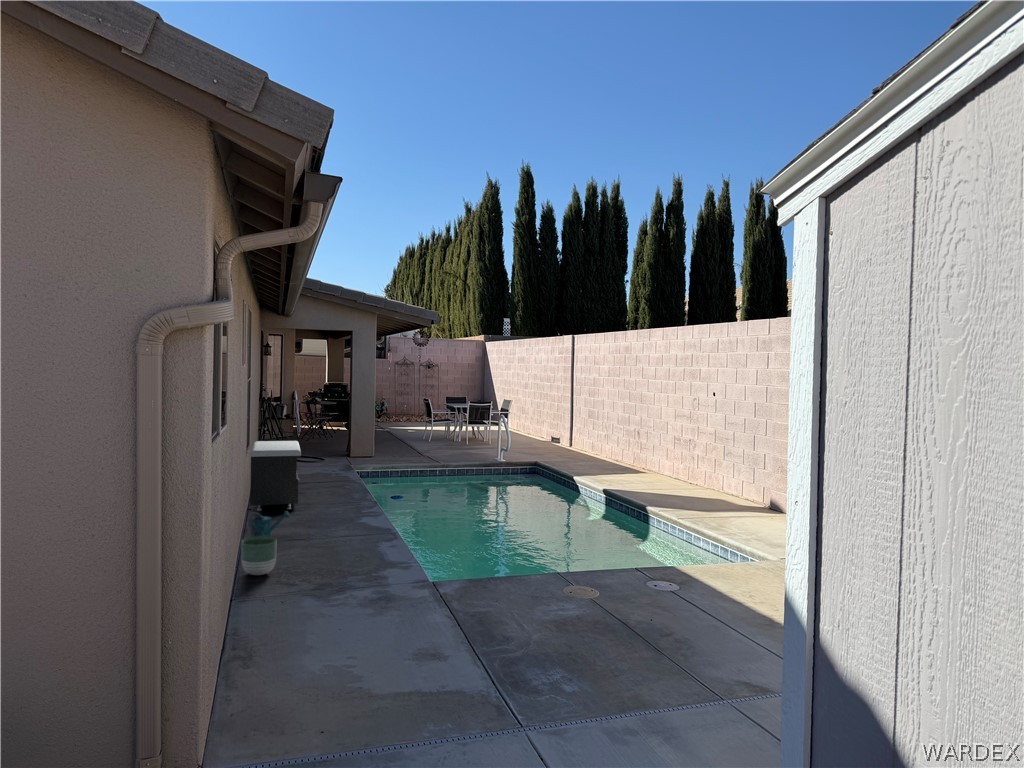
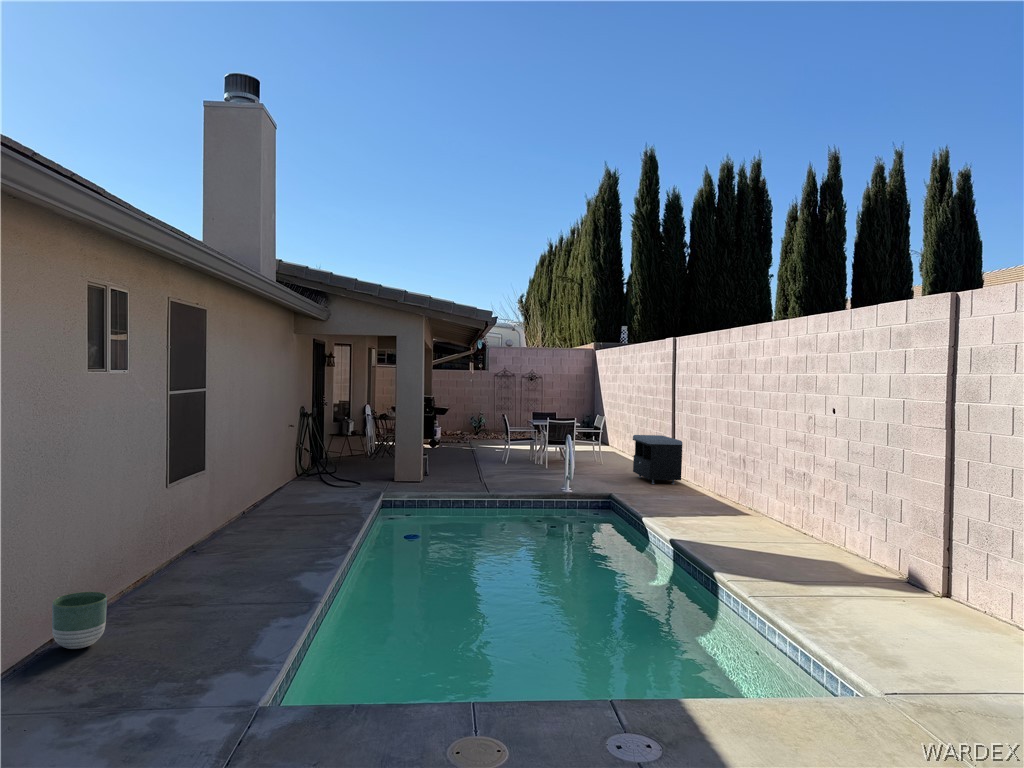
storage bench: present [250,441,301,511] -> present [633,435,683,484]
watering can: present [251,511,290,537] -> none [136,552,194,589]

